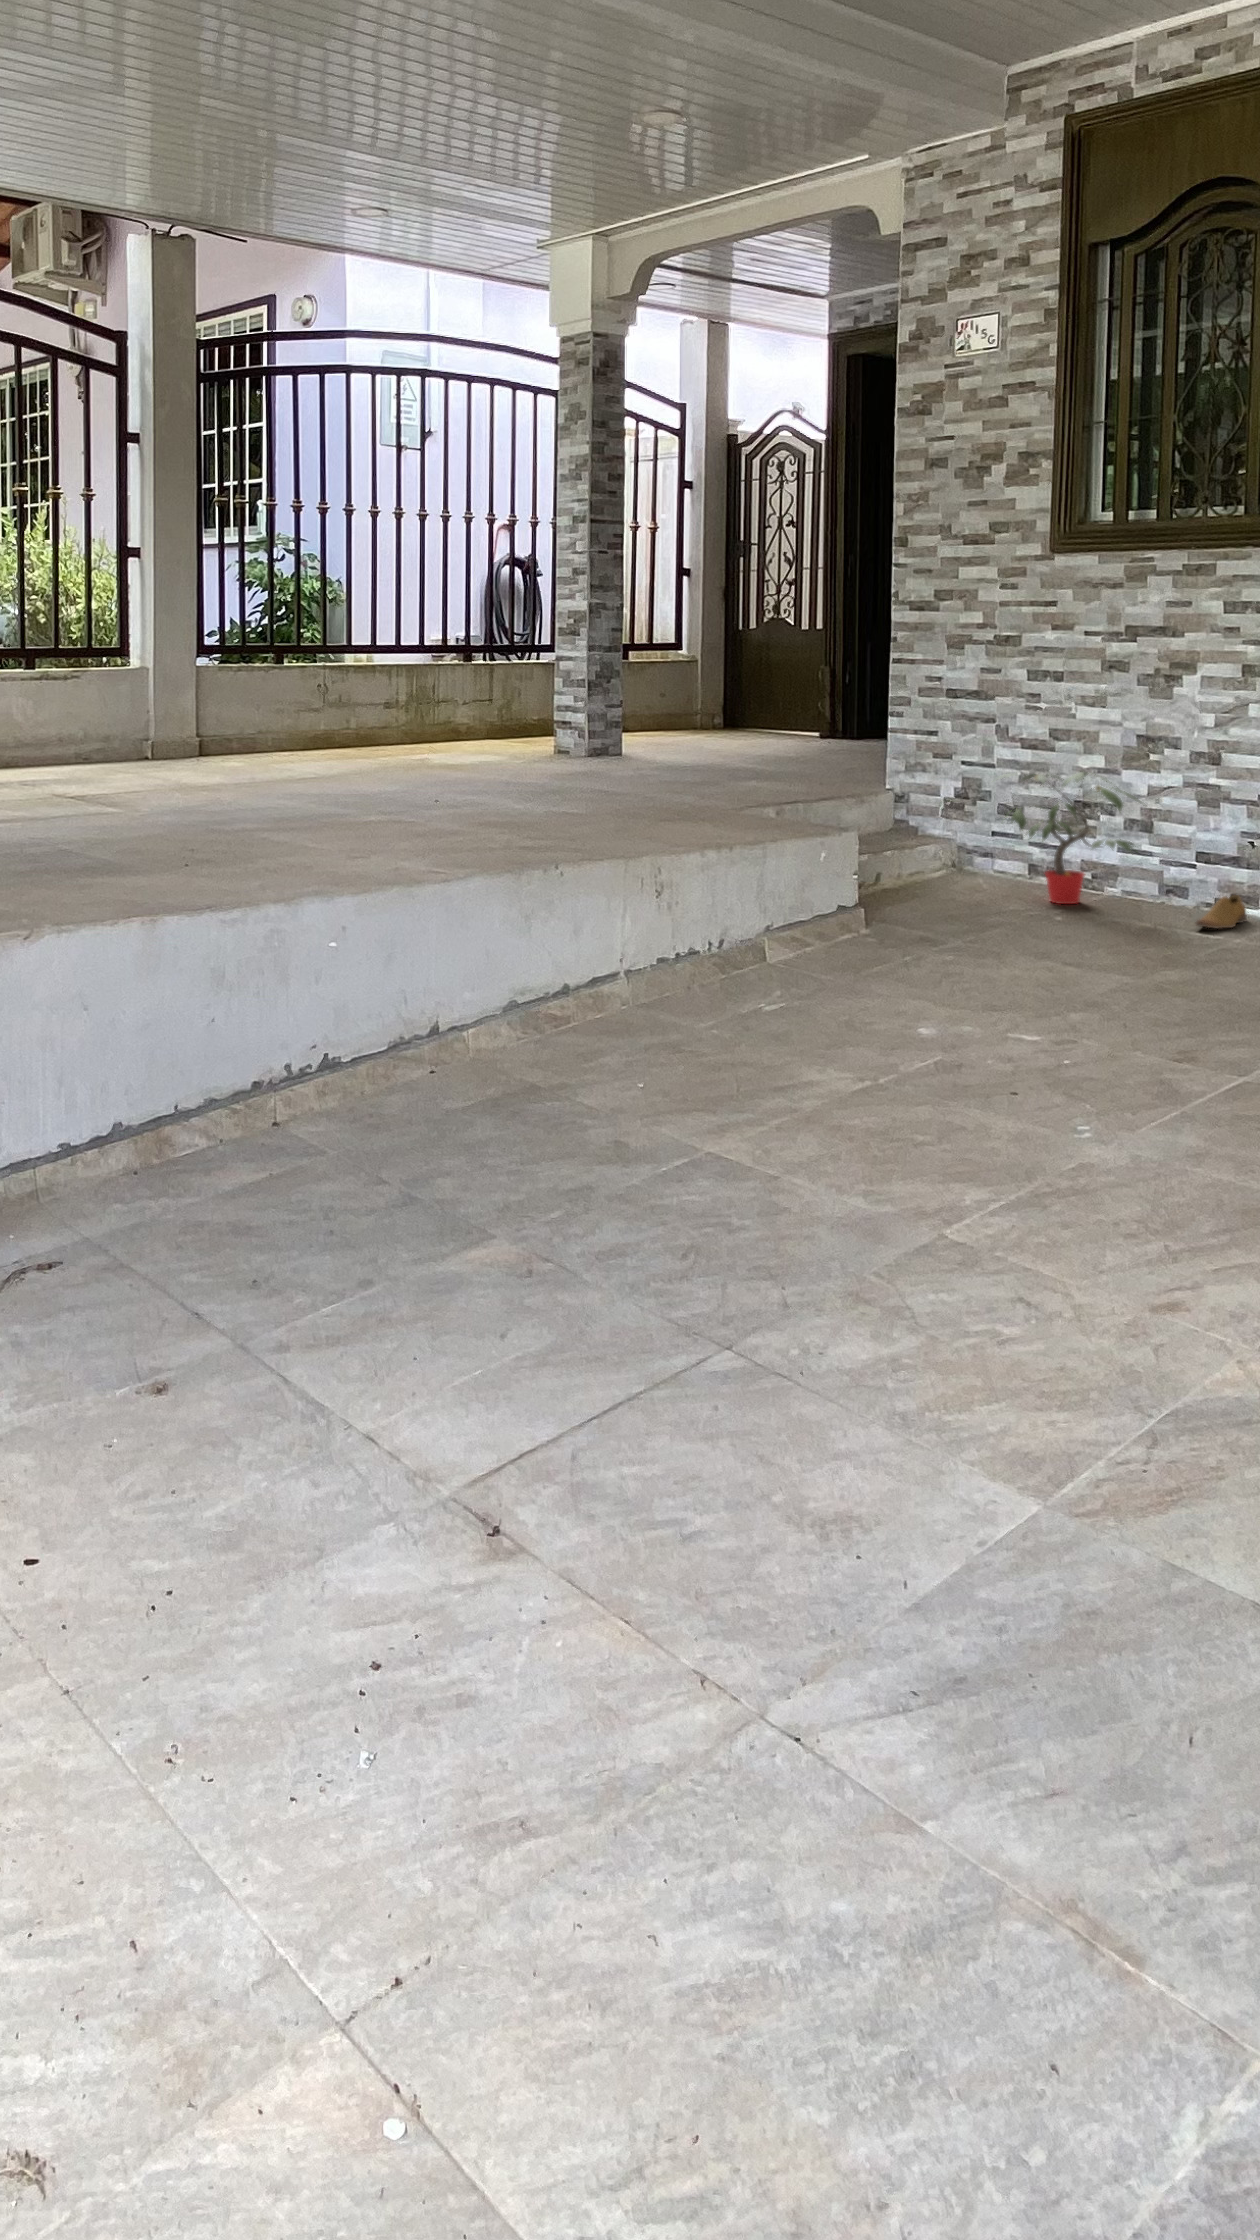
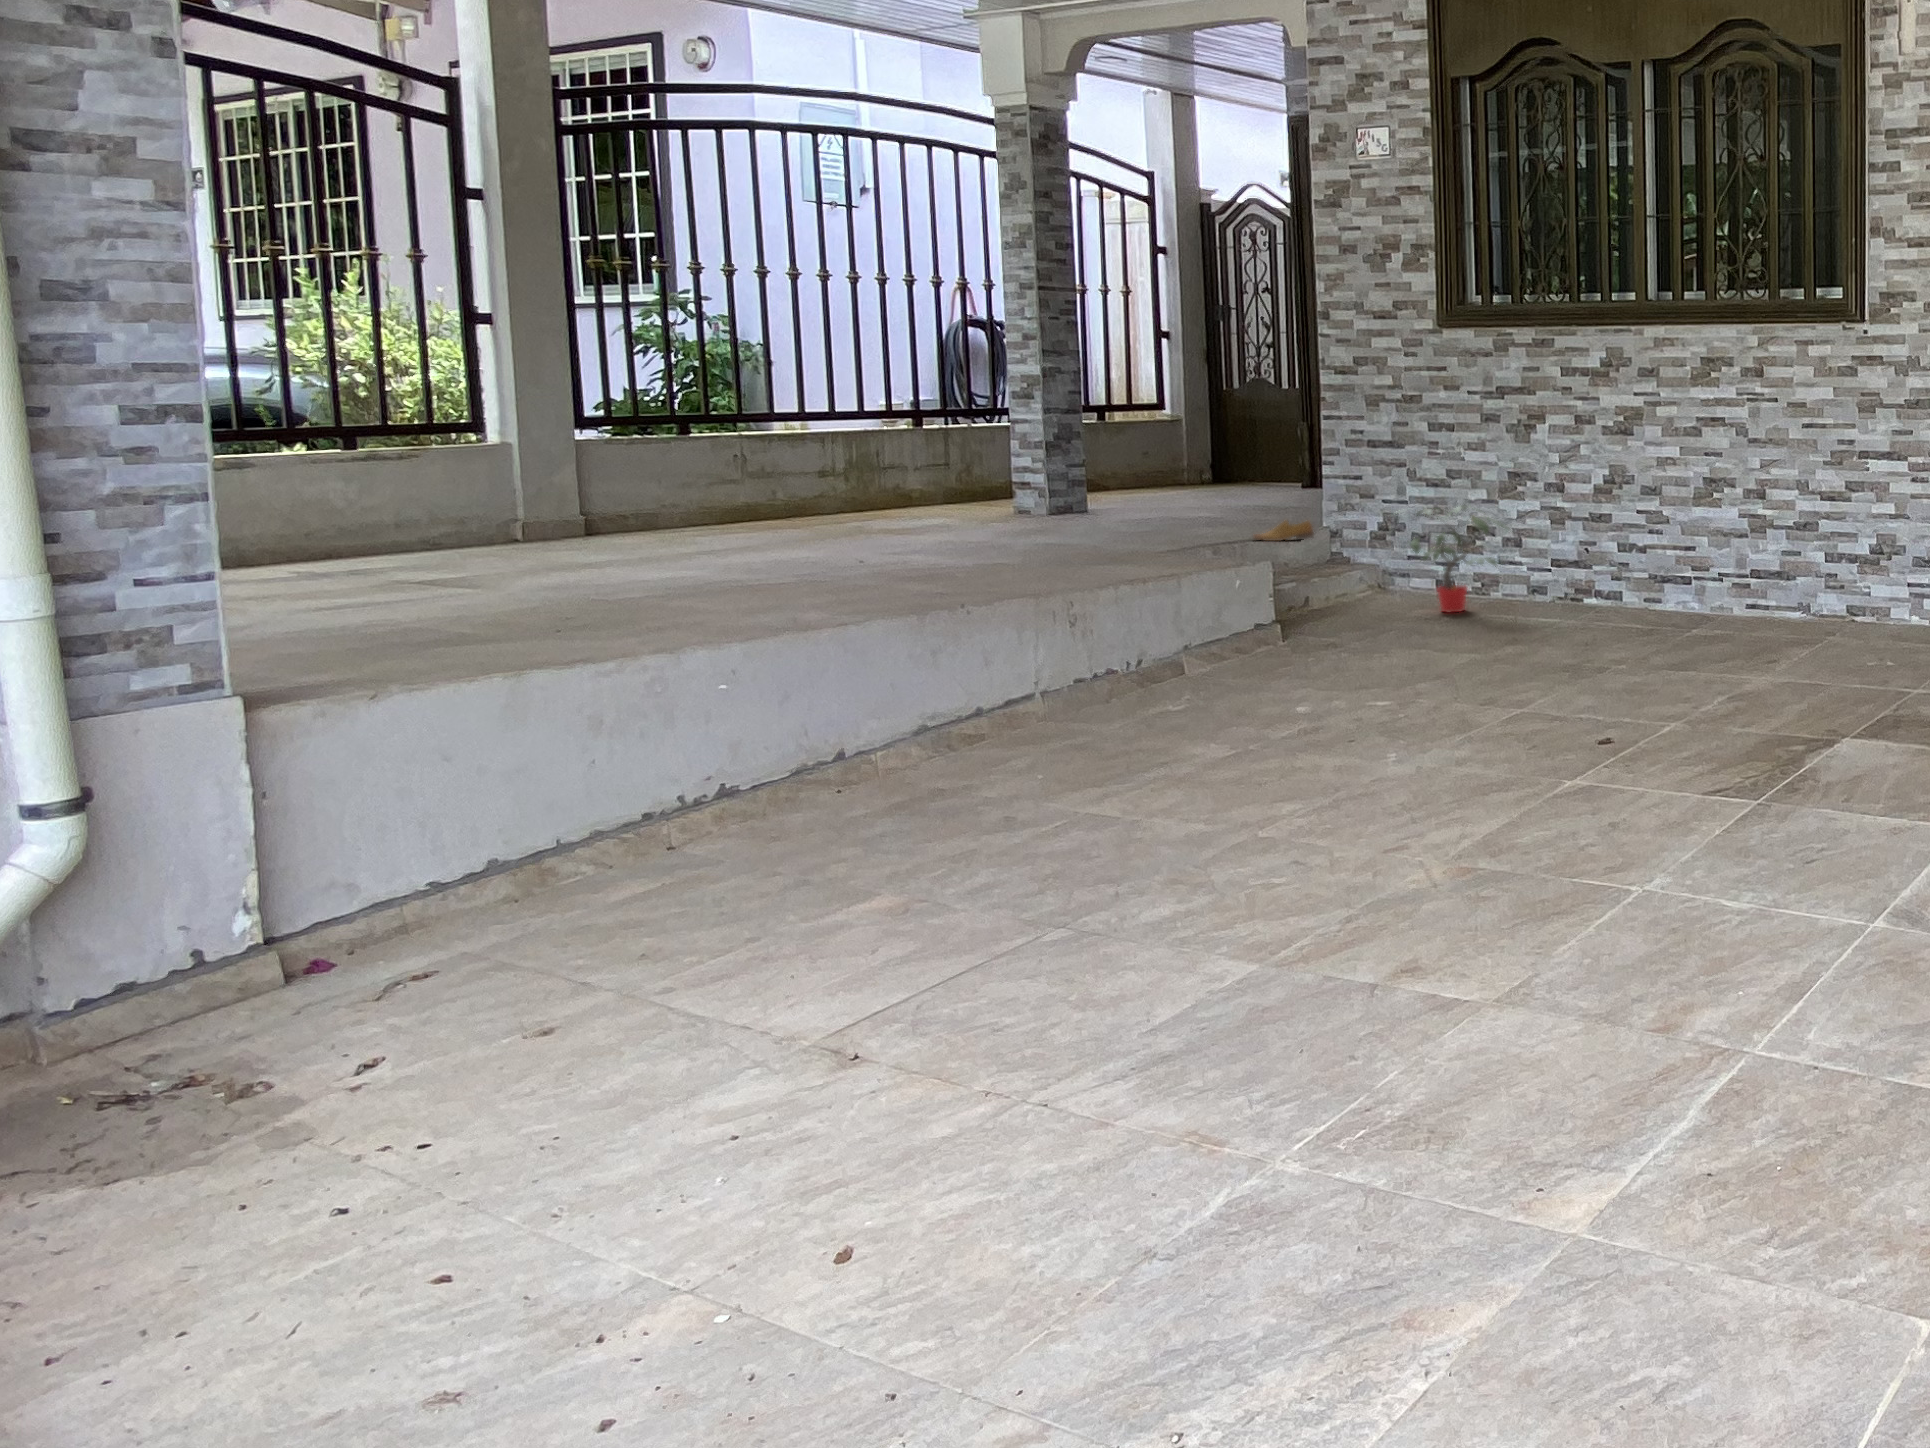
shoe: present [1195,895,1247,929] -> present [1253,521,1314,541]

